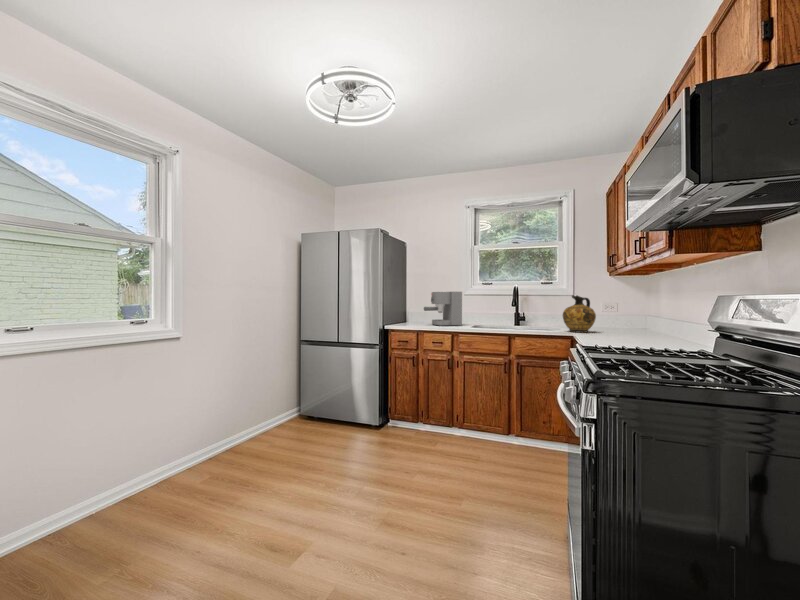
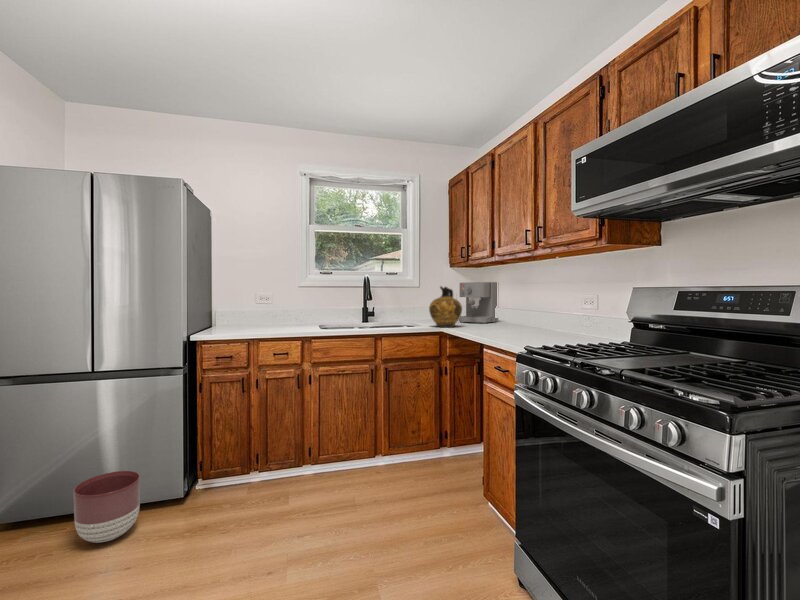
coffee maker: present [424,292,462,326] -> present [459,282,498,324]
planter: none [322,400,352,436] -> present [74,471,140,543]

